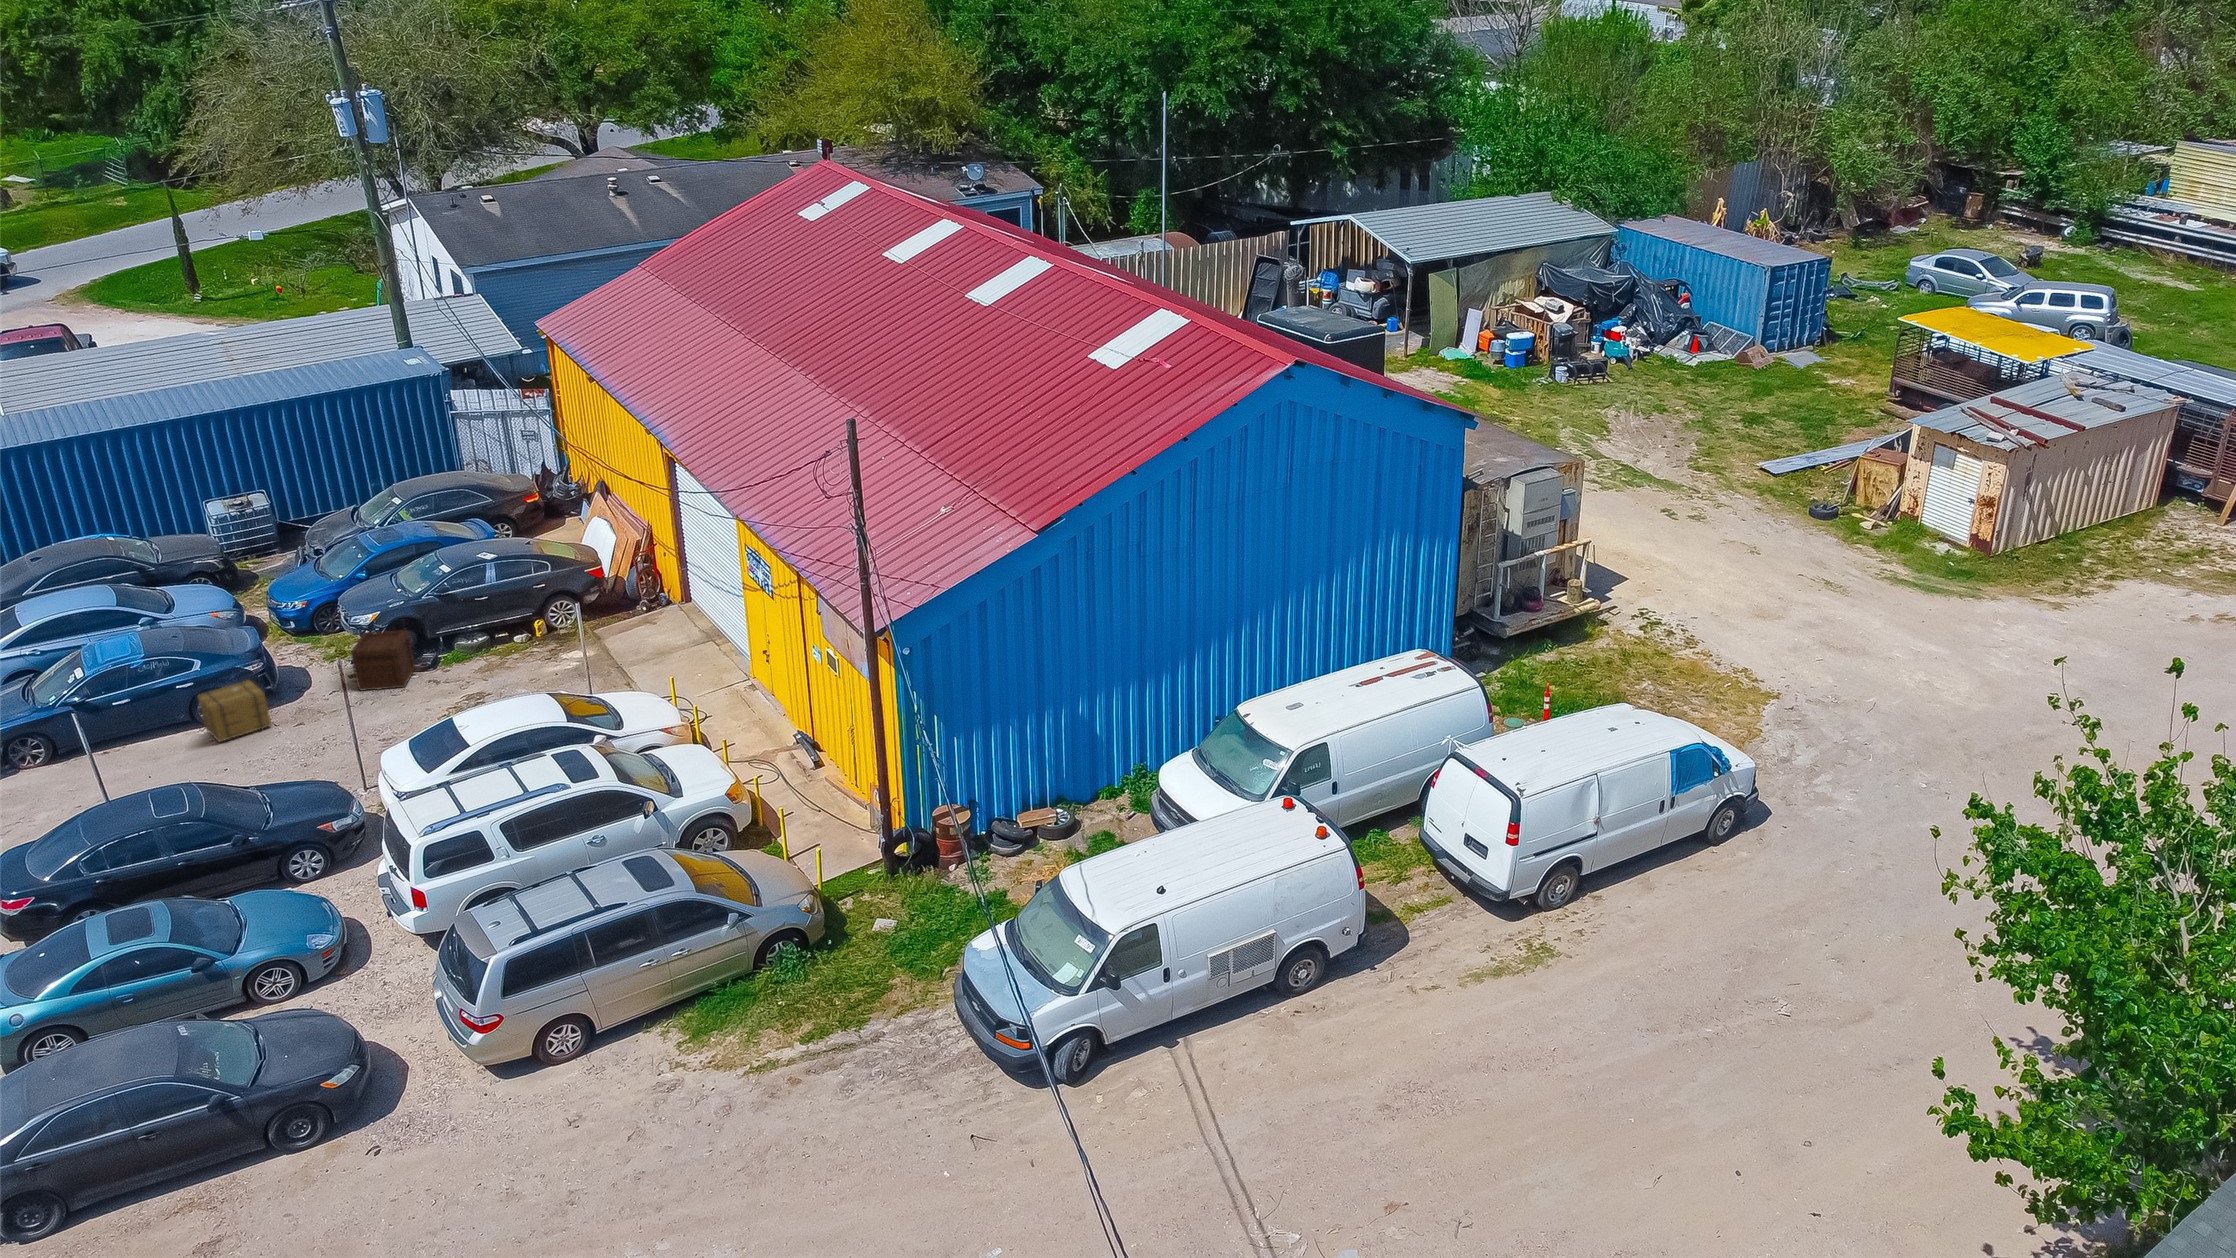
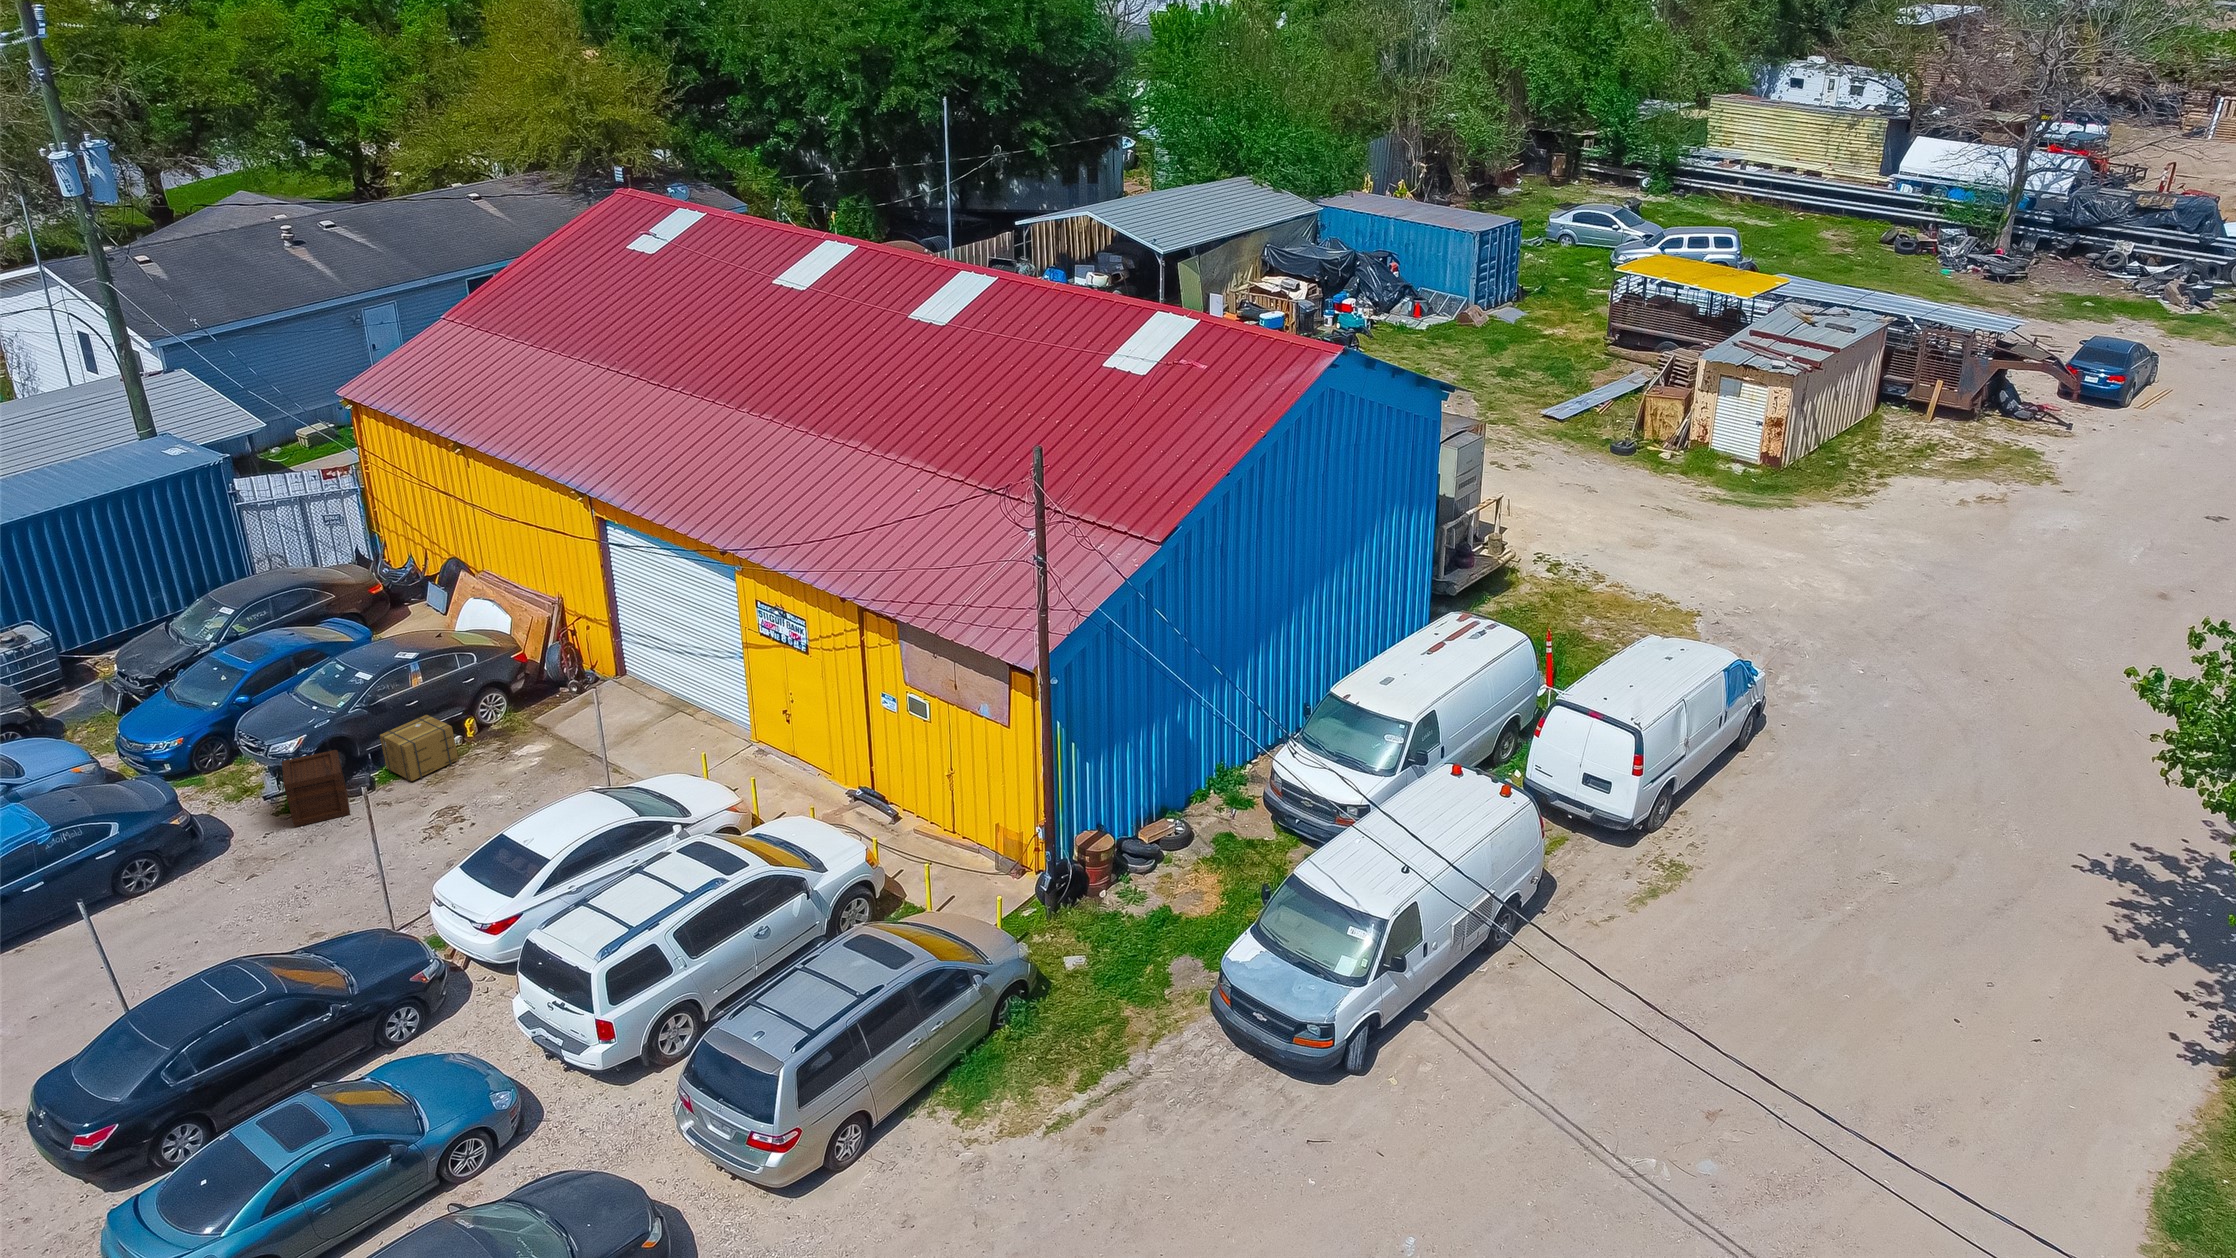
cardboard box: present [197,680,271,742] -> present [380,715,458,781]

